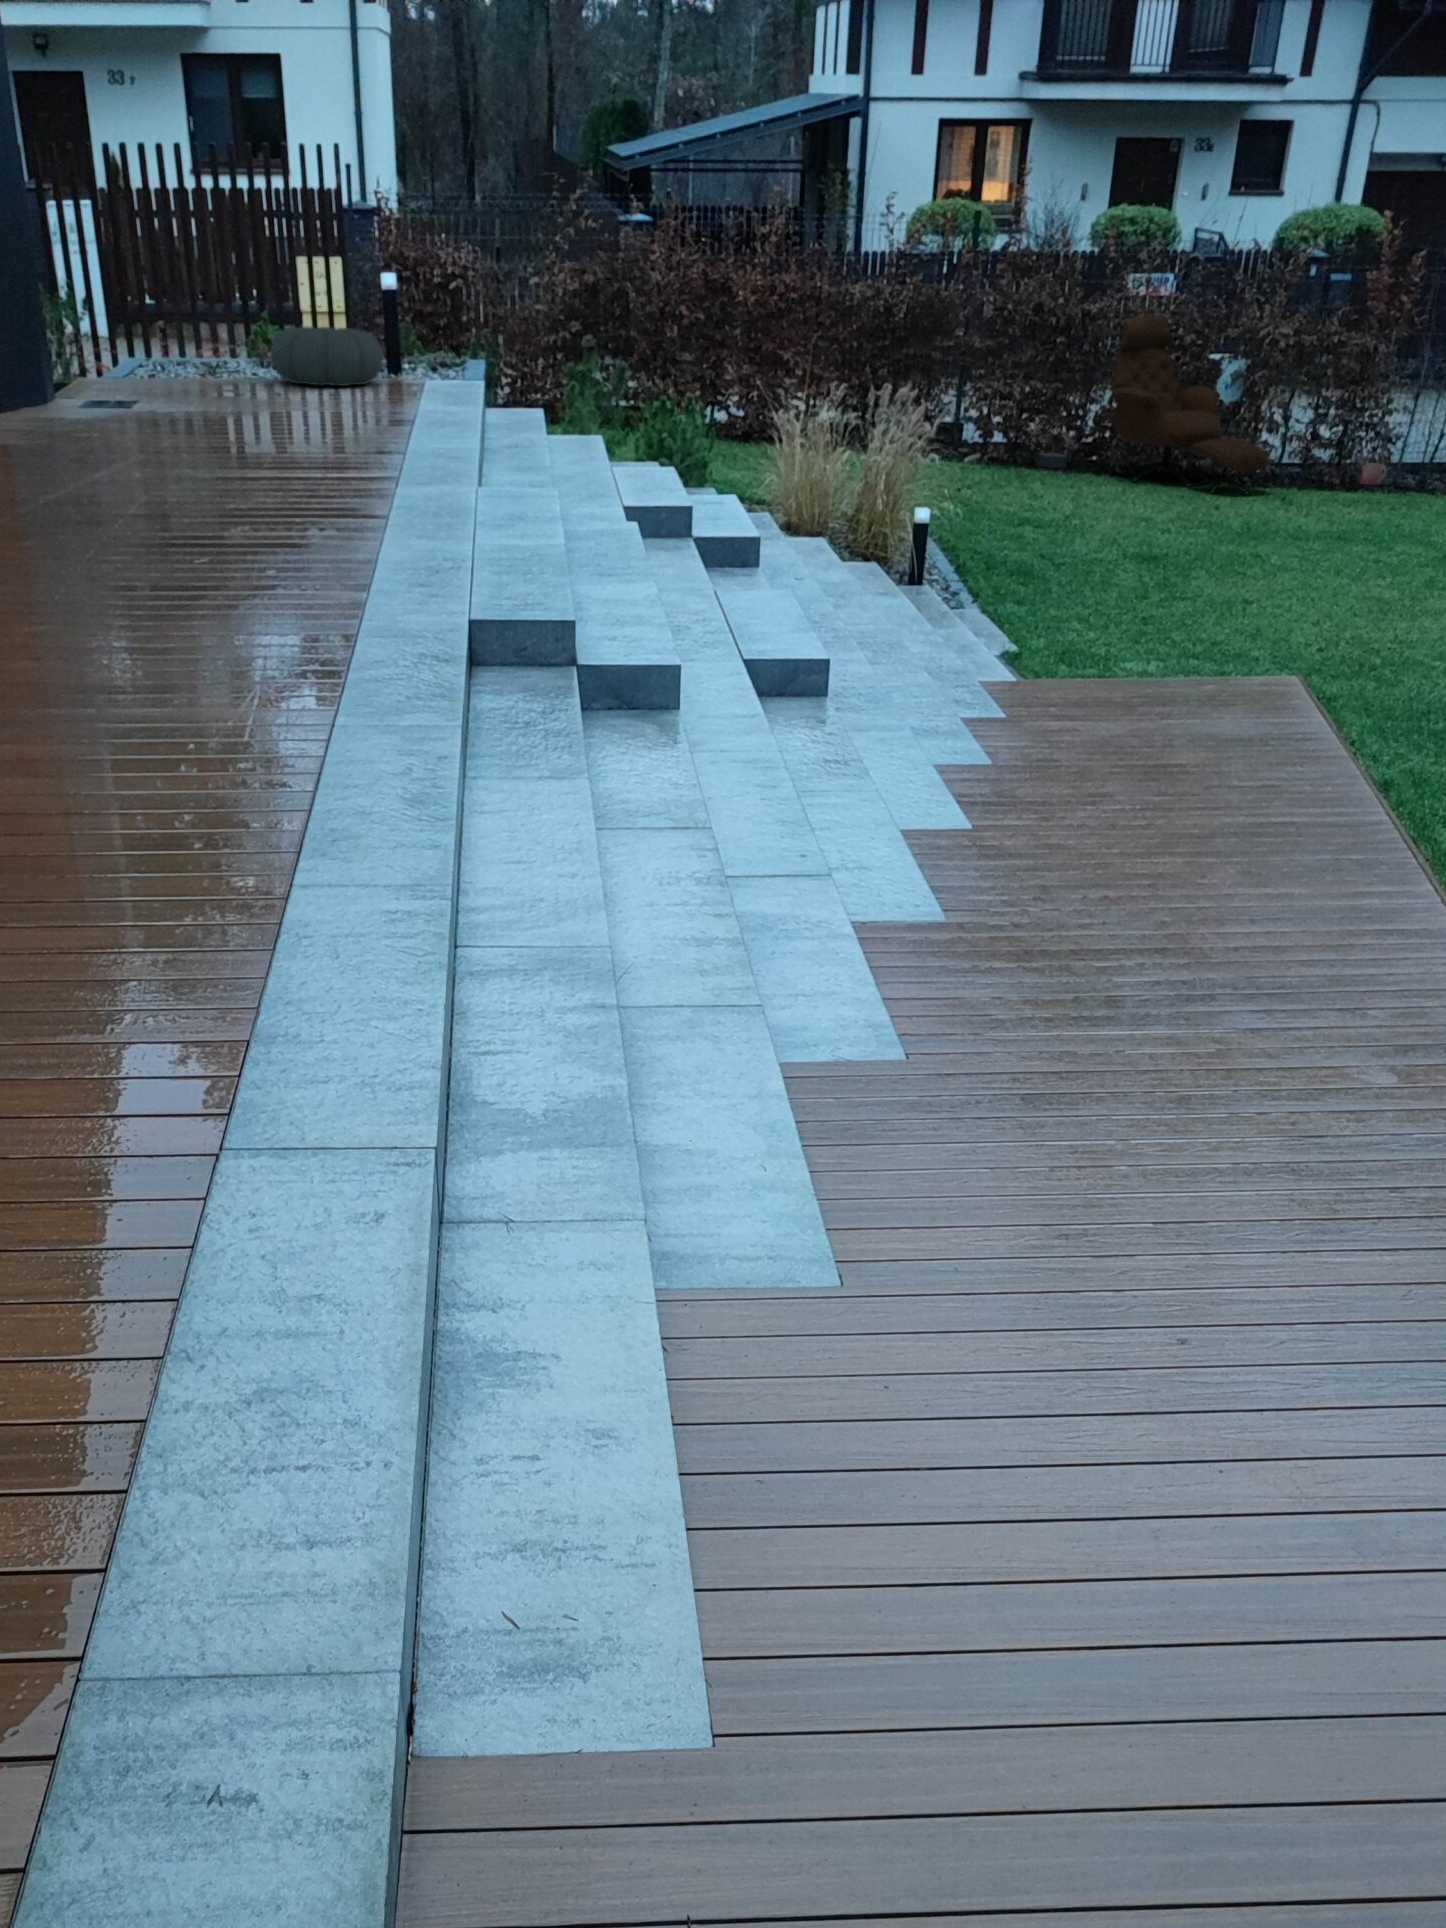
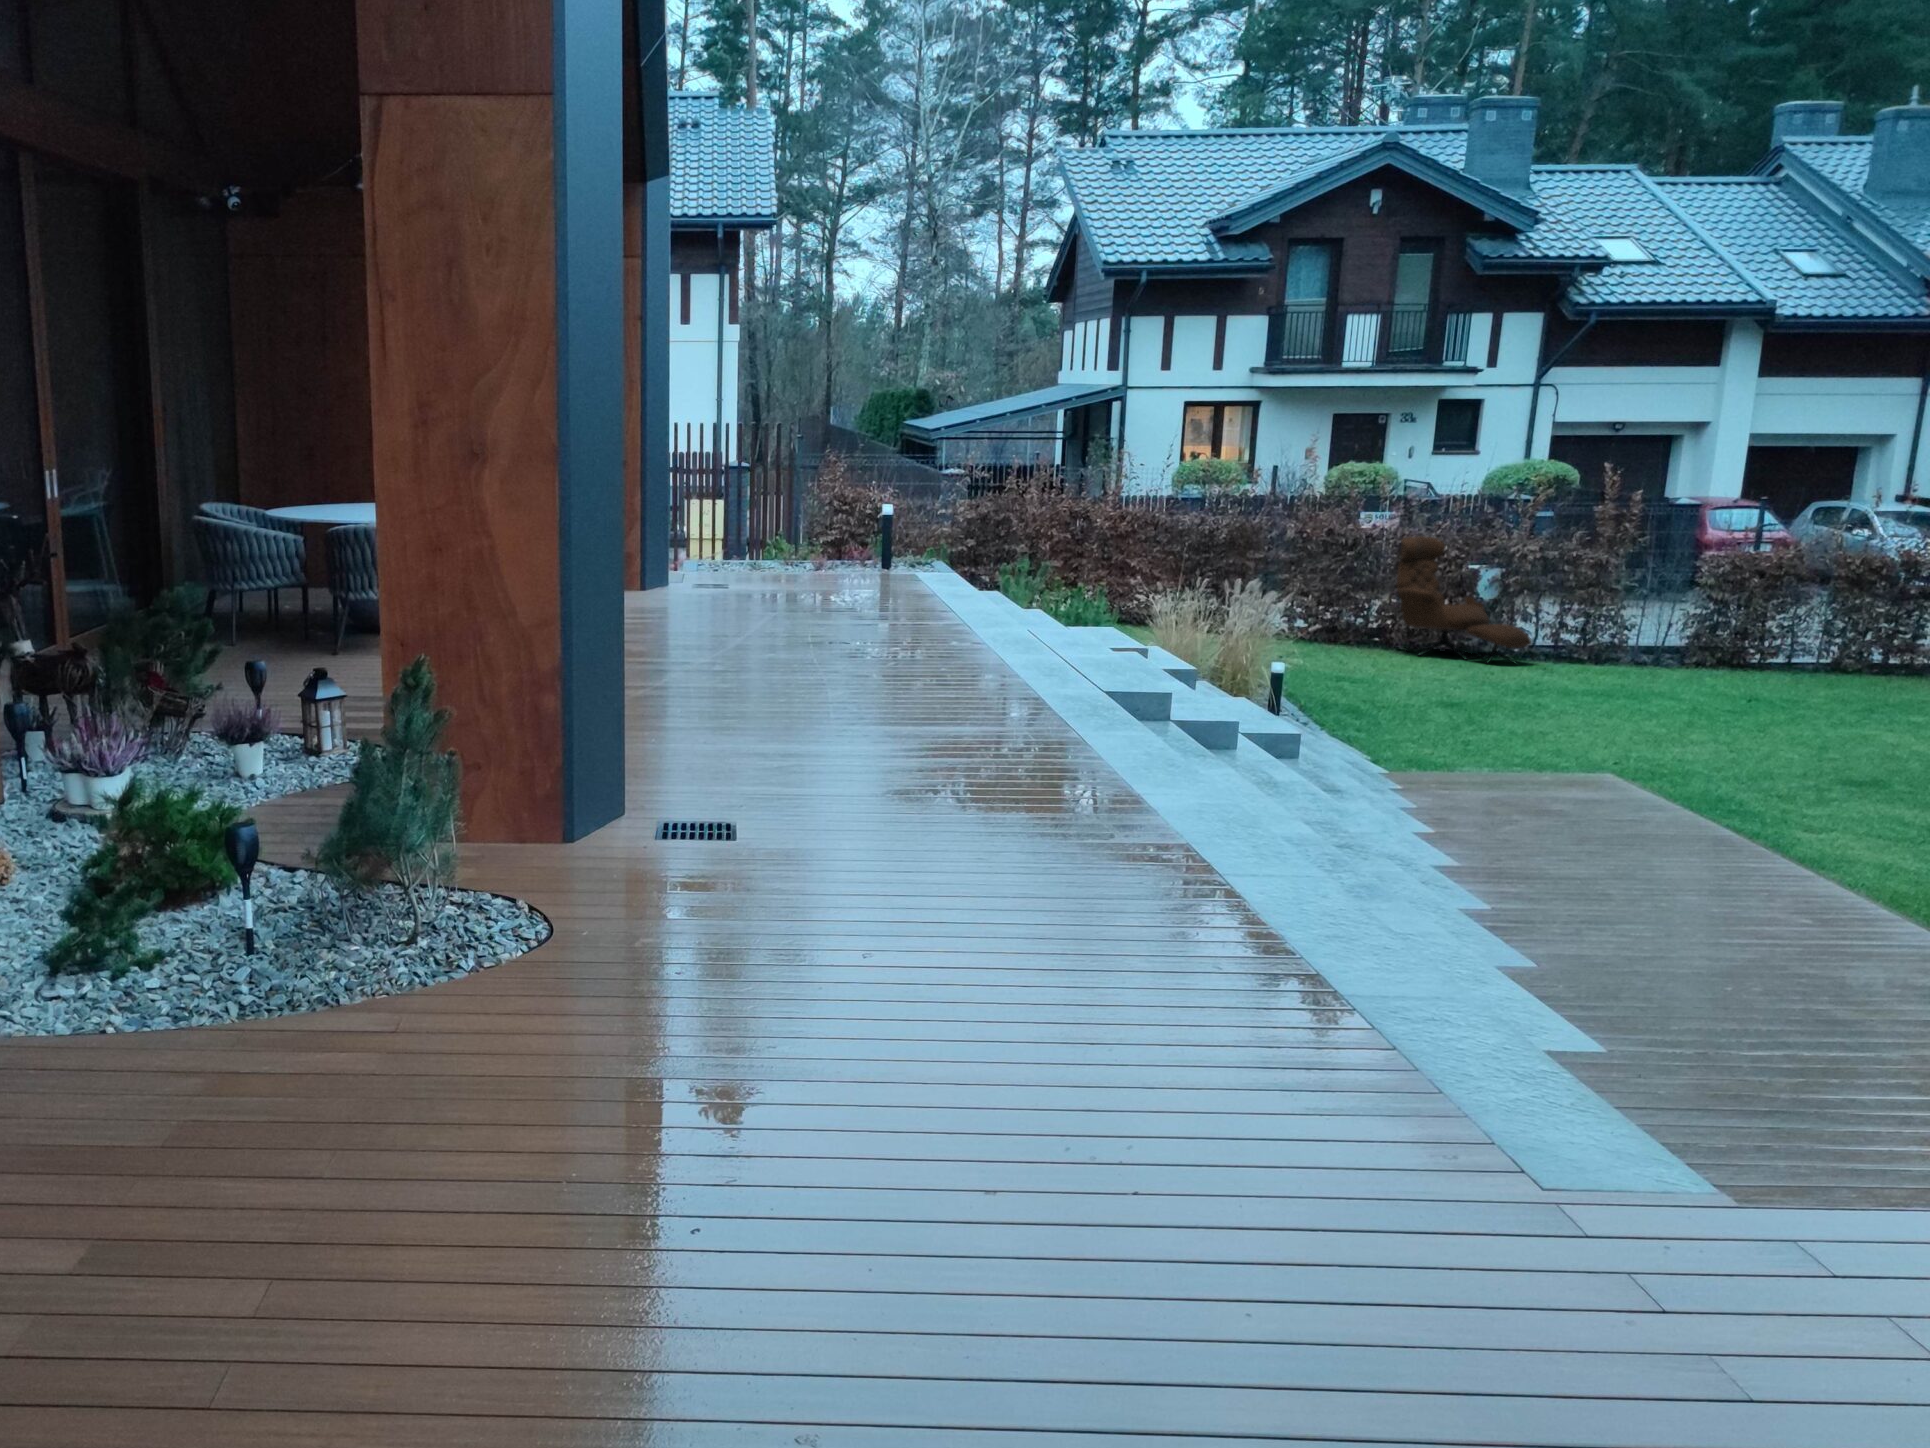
pouf: present [271,326,383,386] -> none [777,541,859,580]
decorative plant: present [1027,421,1074,468] -> none [1325,611,1368,647]
watering can: present [1357,452,1386,485] -> none [1599,636,1628,661]

